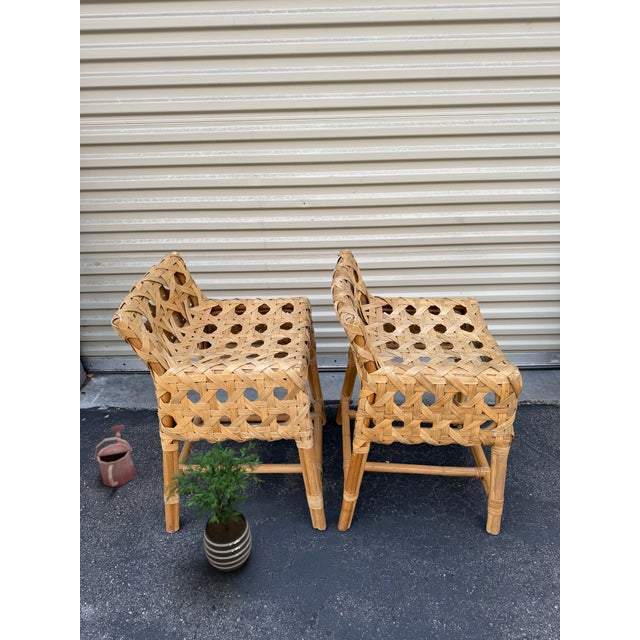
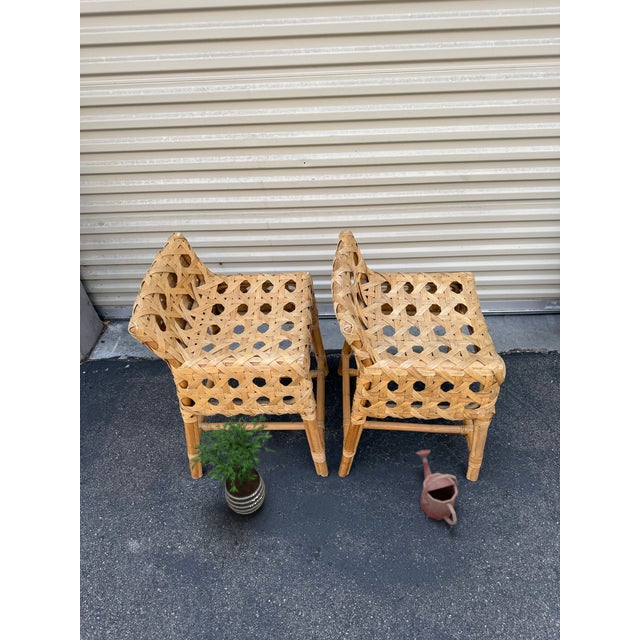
watering can: present [95,425,136,487] -> present [417,450,458,525]

